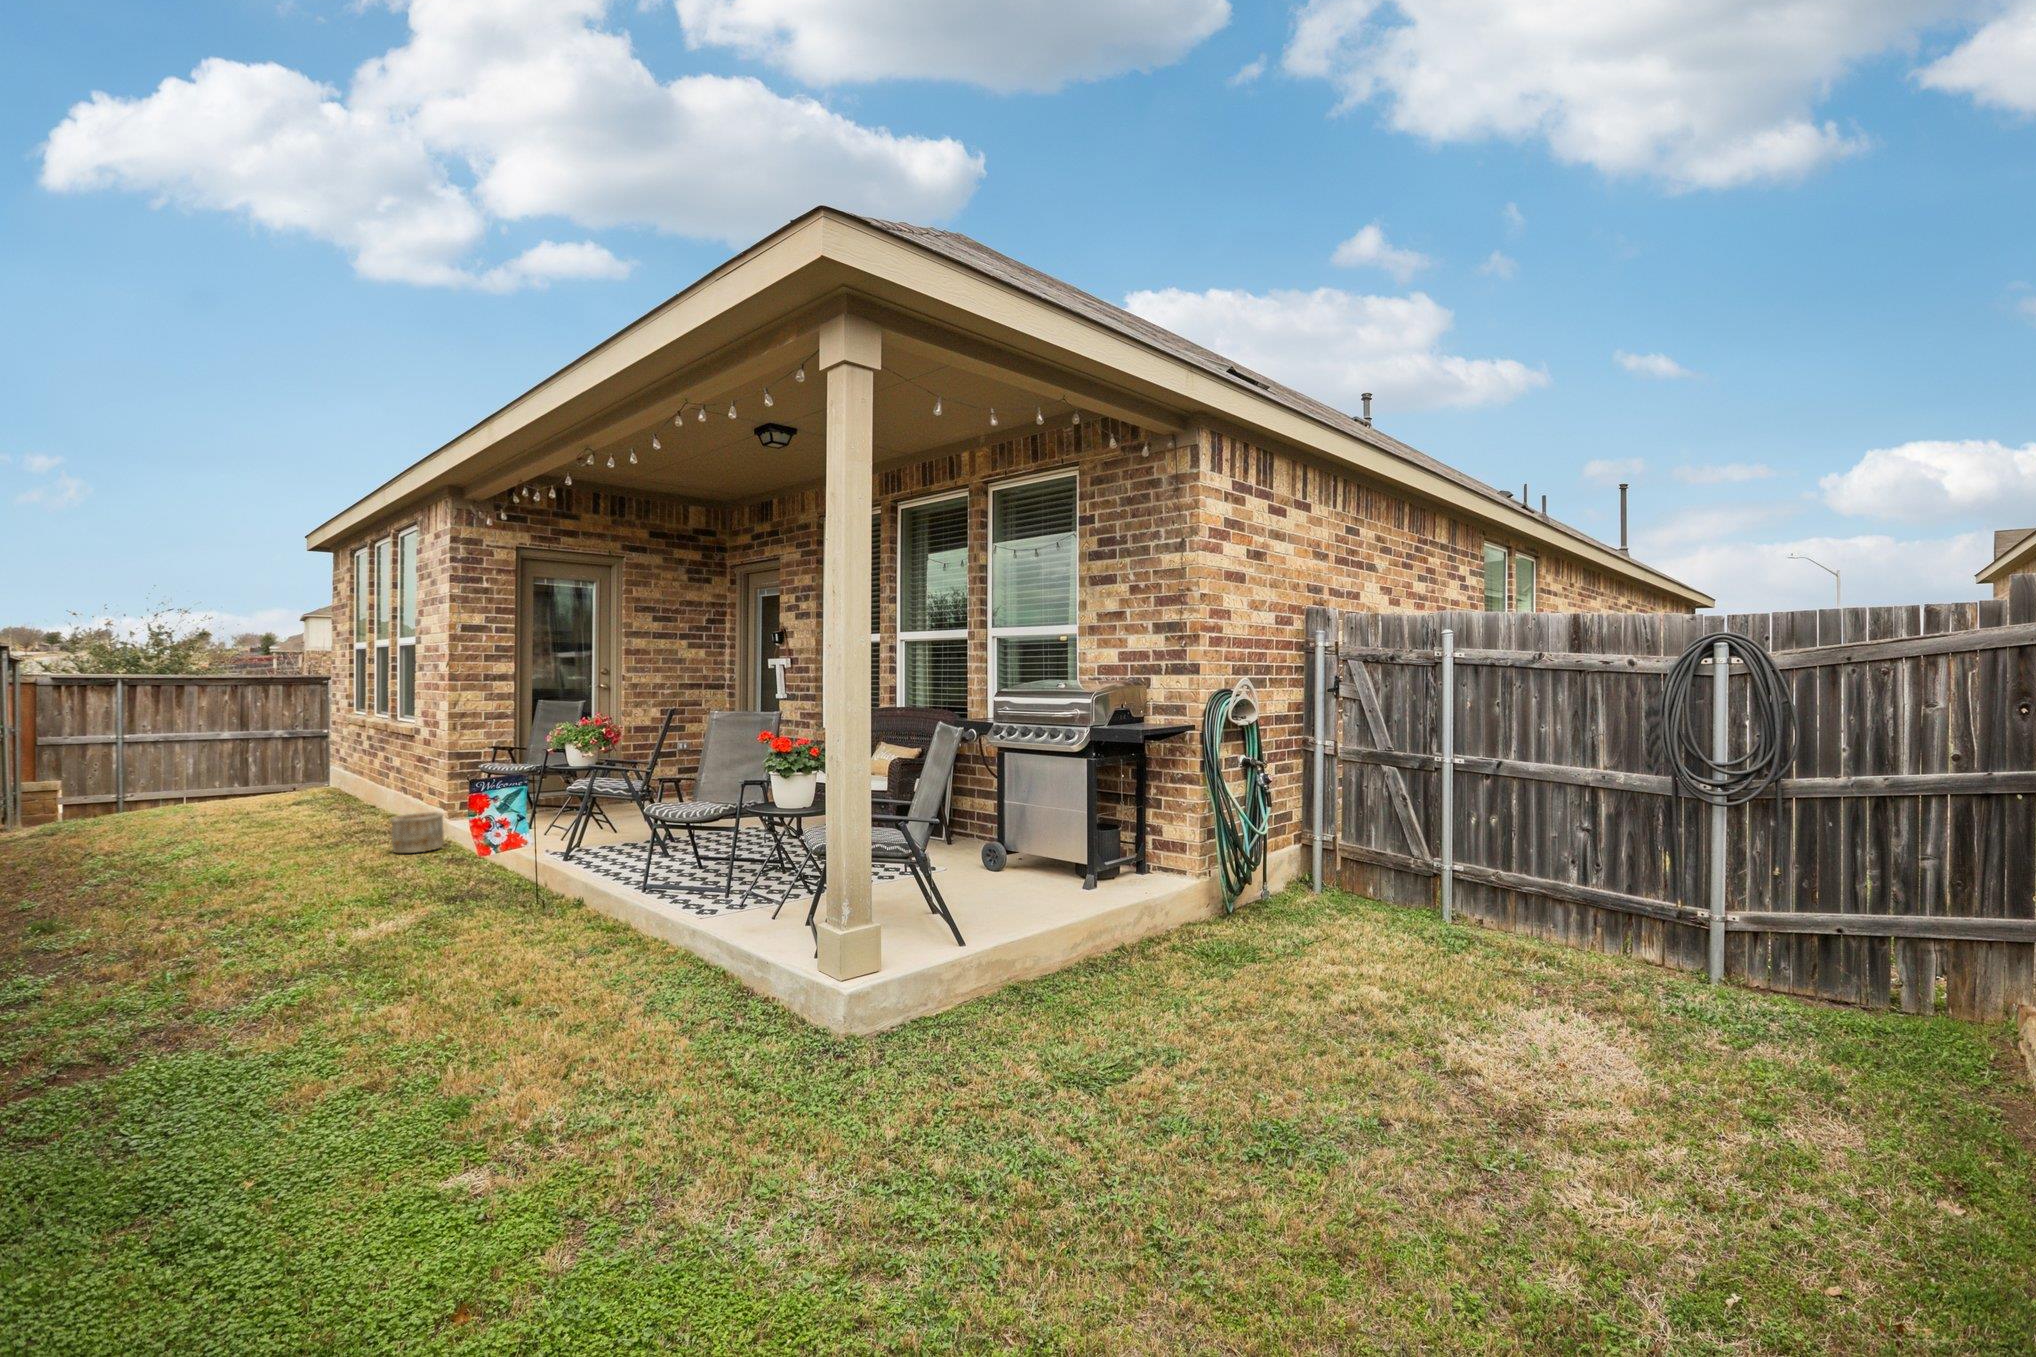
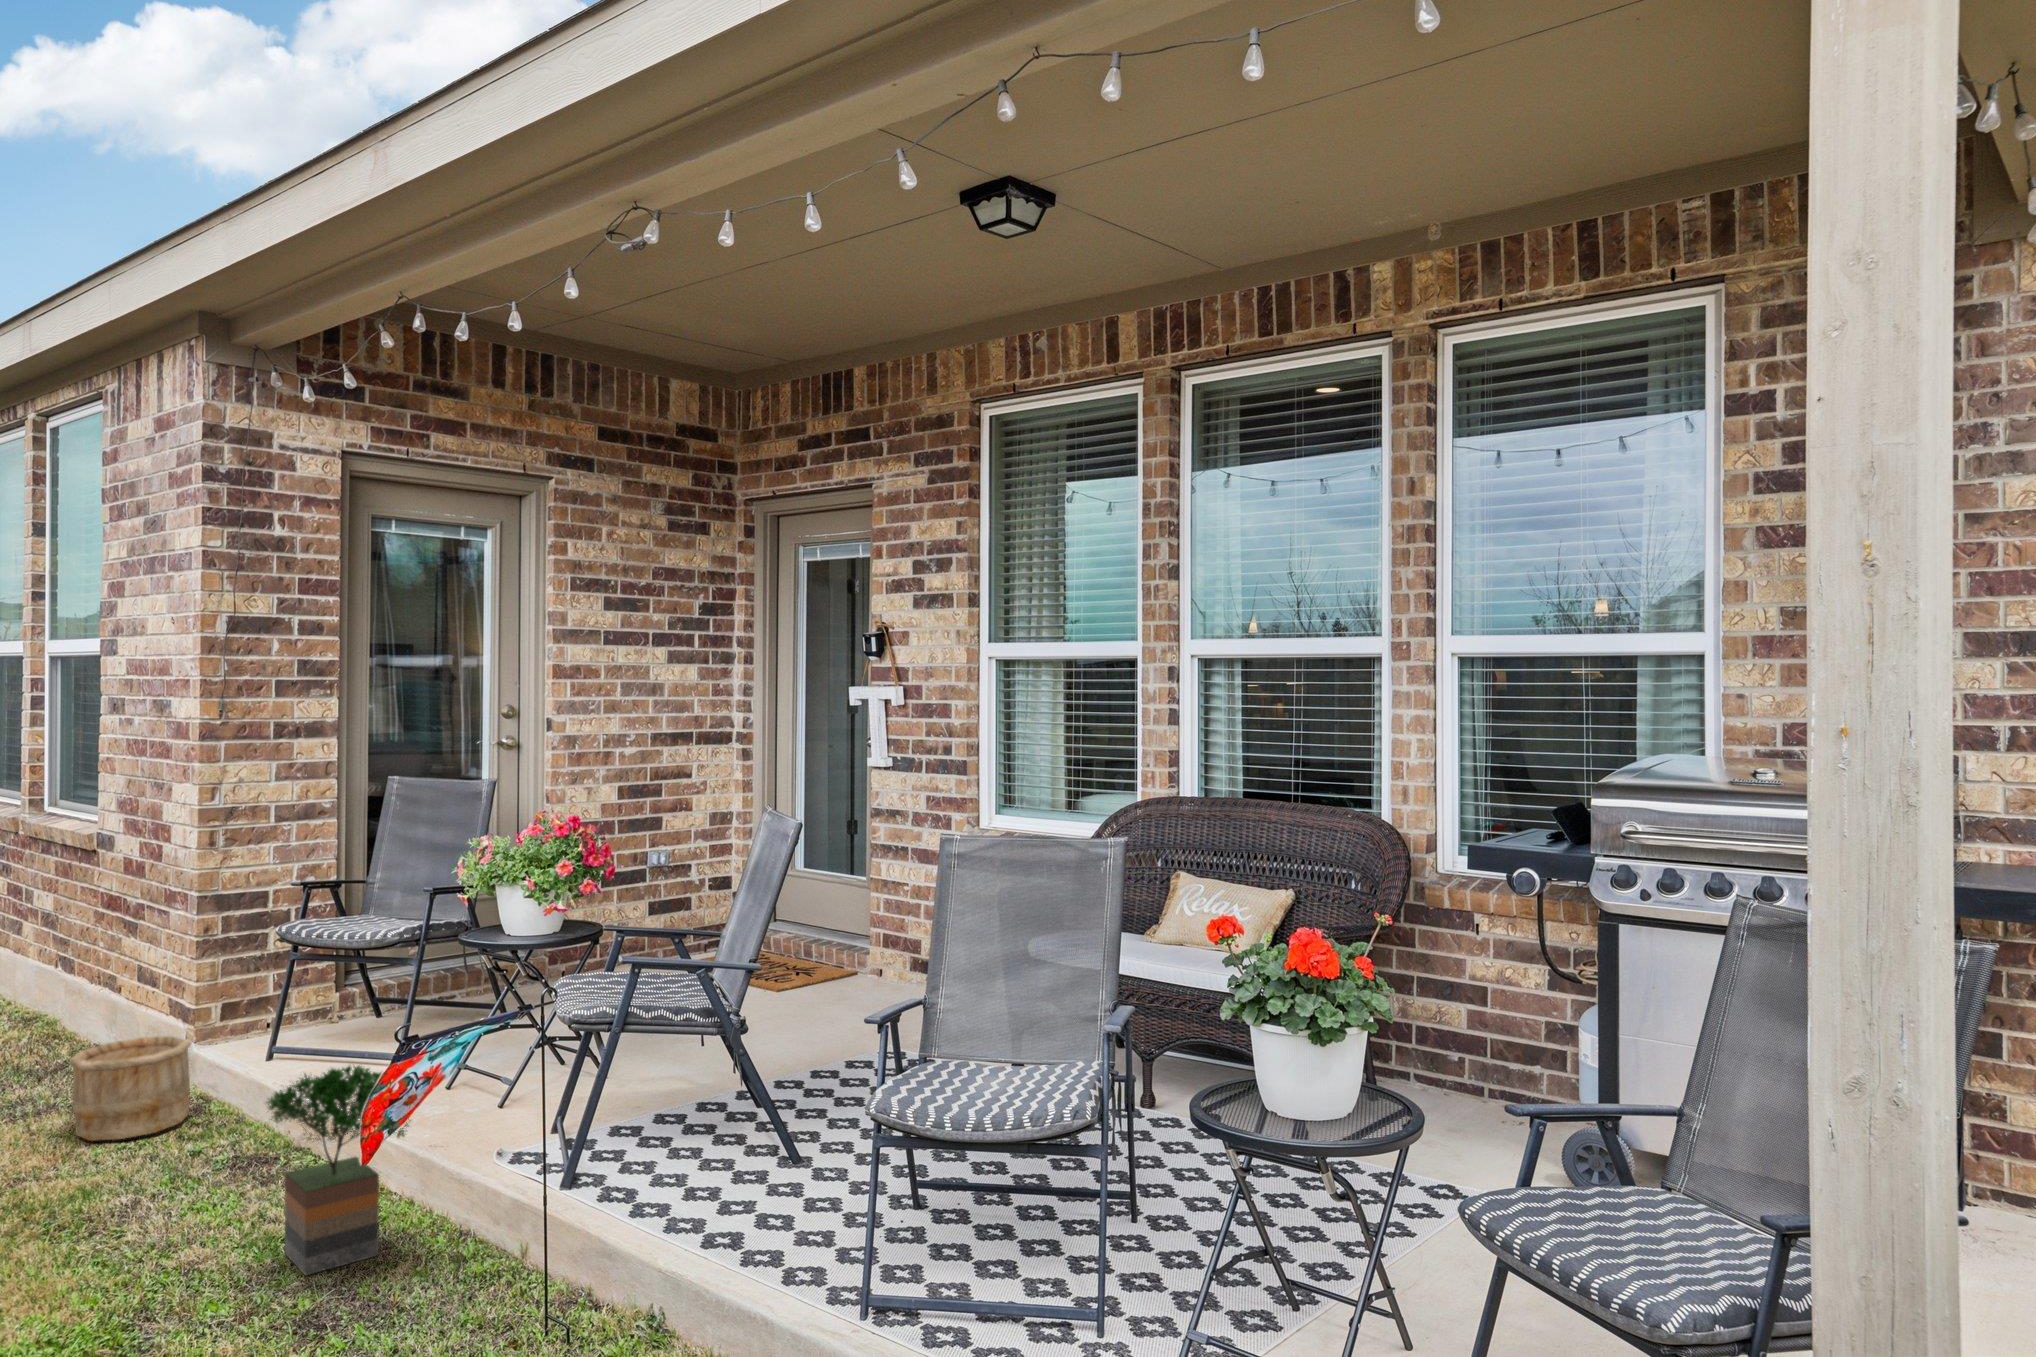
potted tree: none [447,808,509,889] -> present [267,1066,410,1275]

